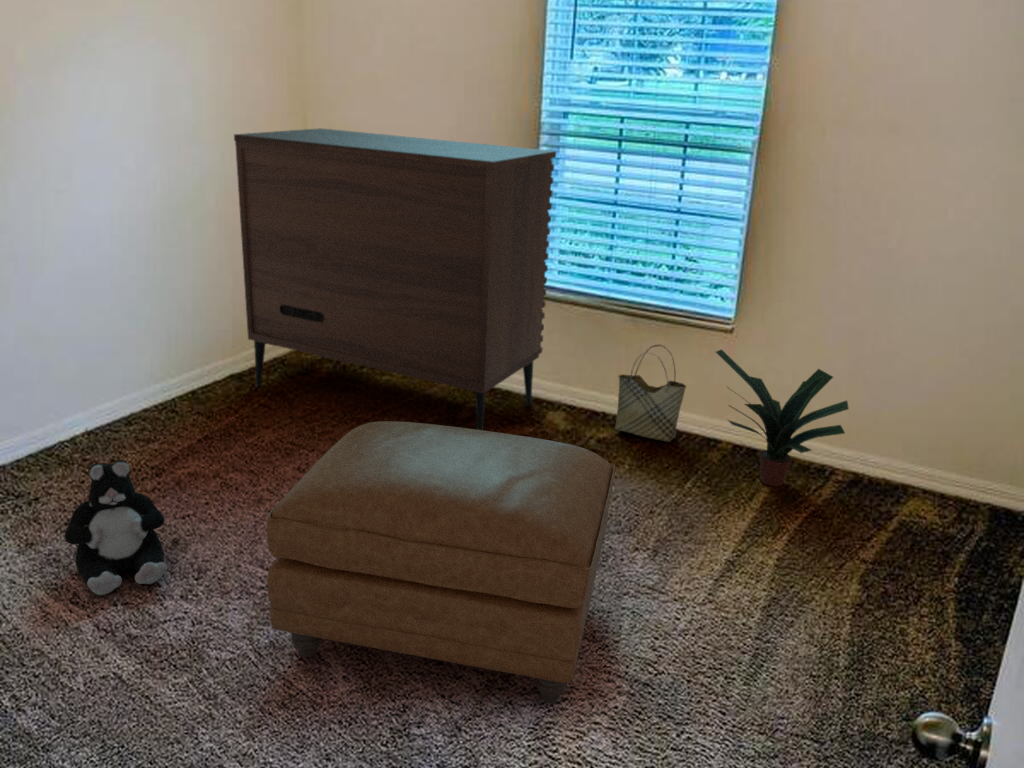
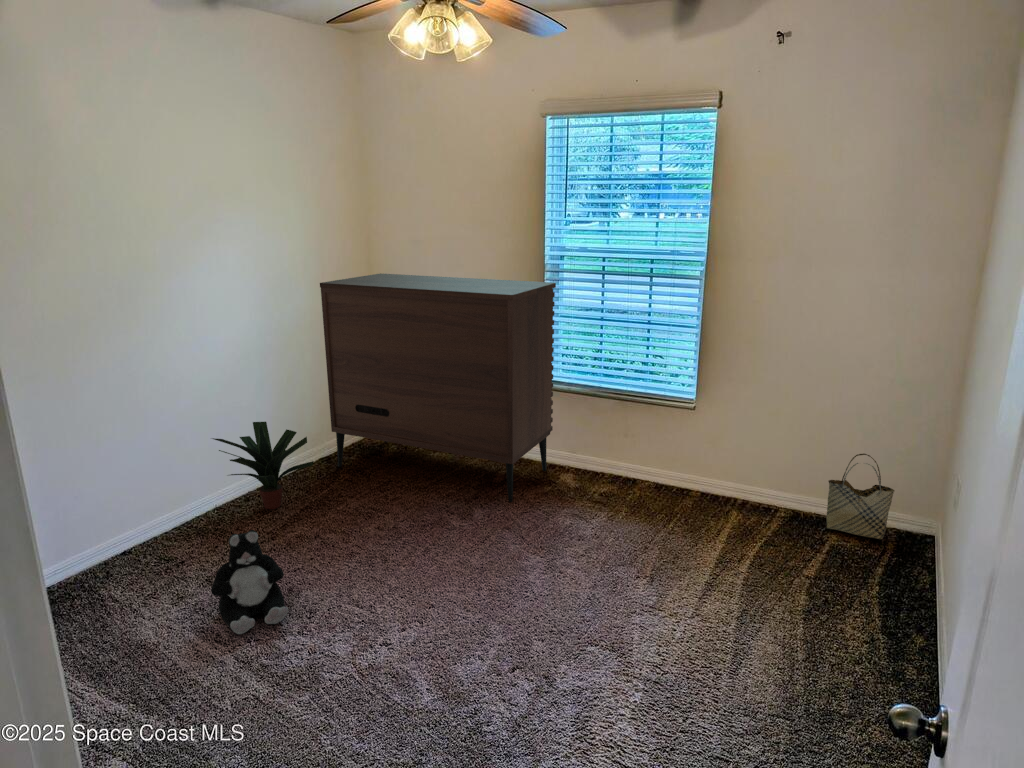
woven basket: present [615,345,686,442] -> present [826,454,894,539]
potted plant: present [716,350,848,486] -> present [213,422,314,509]
ottoman: present [267,421,615,704] -> none [369,491,619,701]

